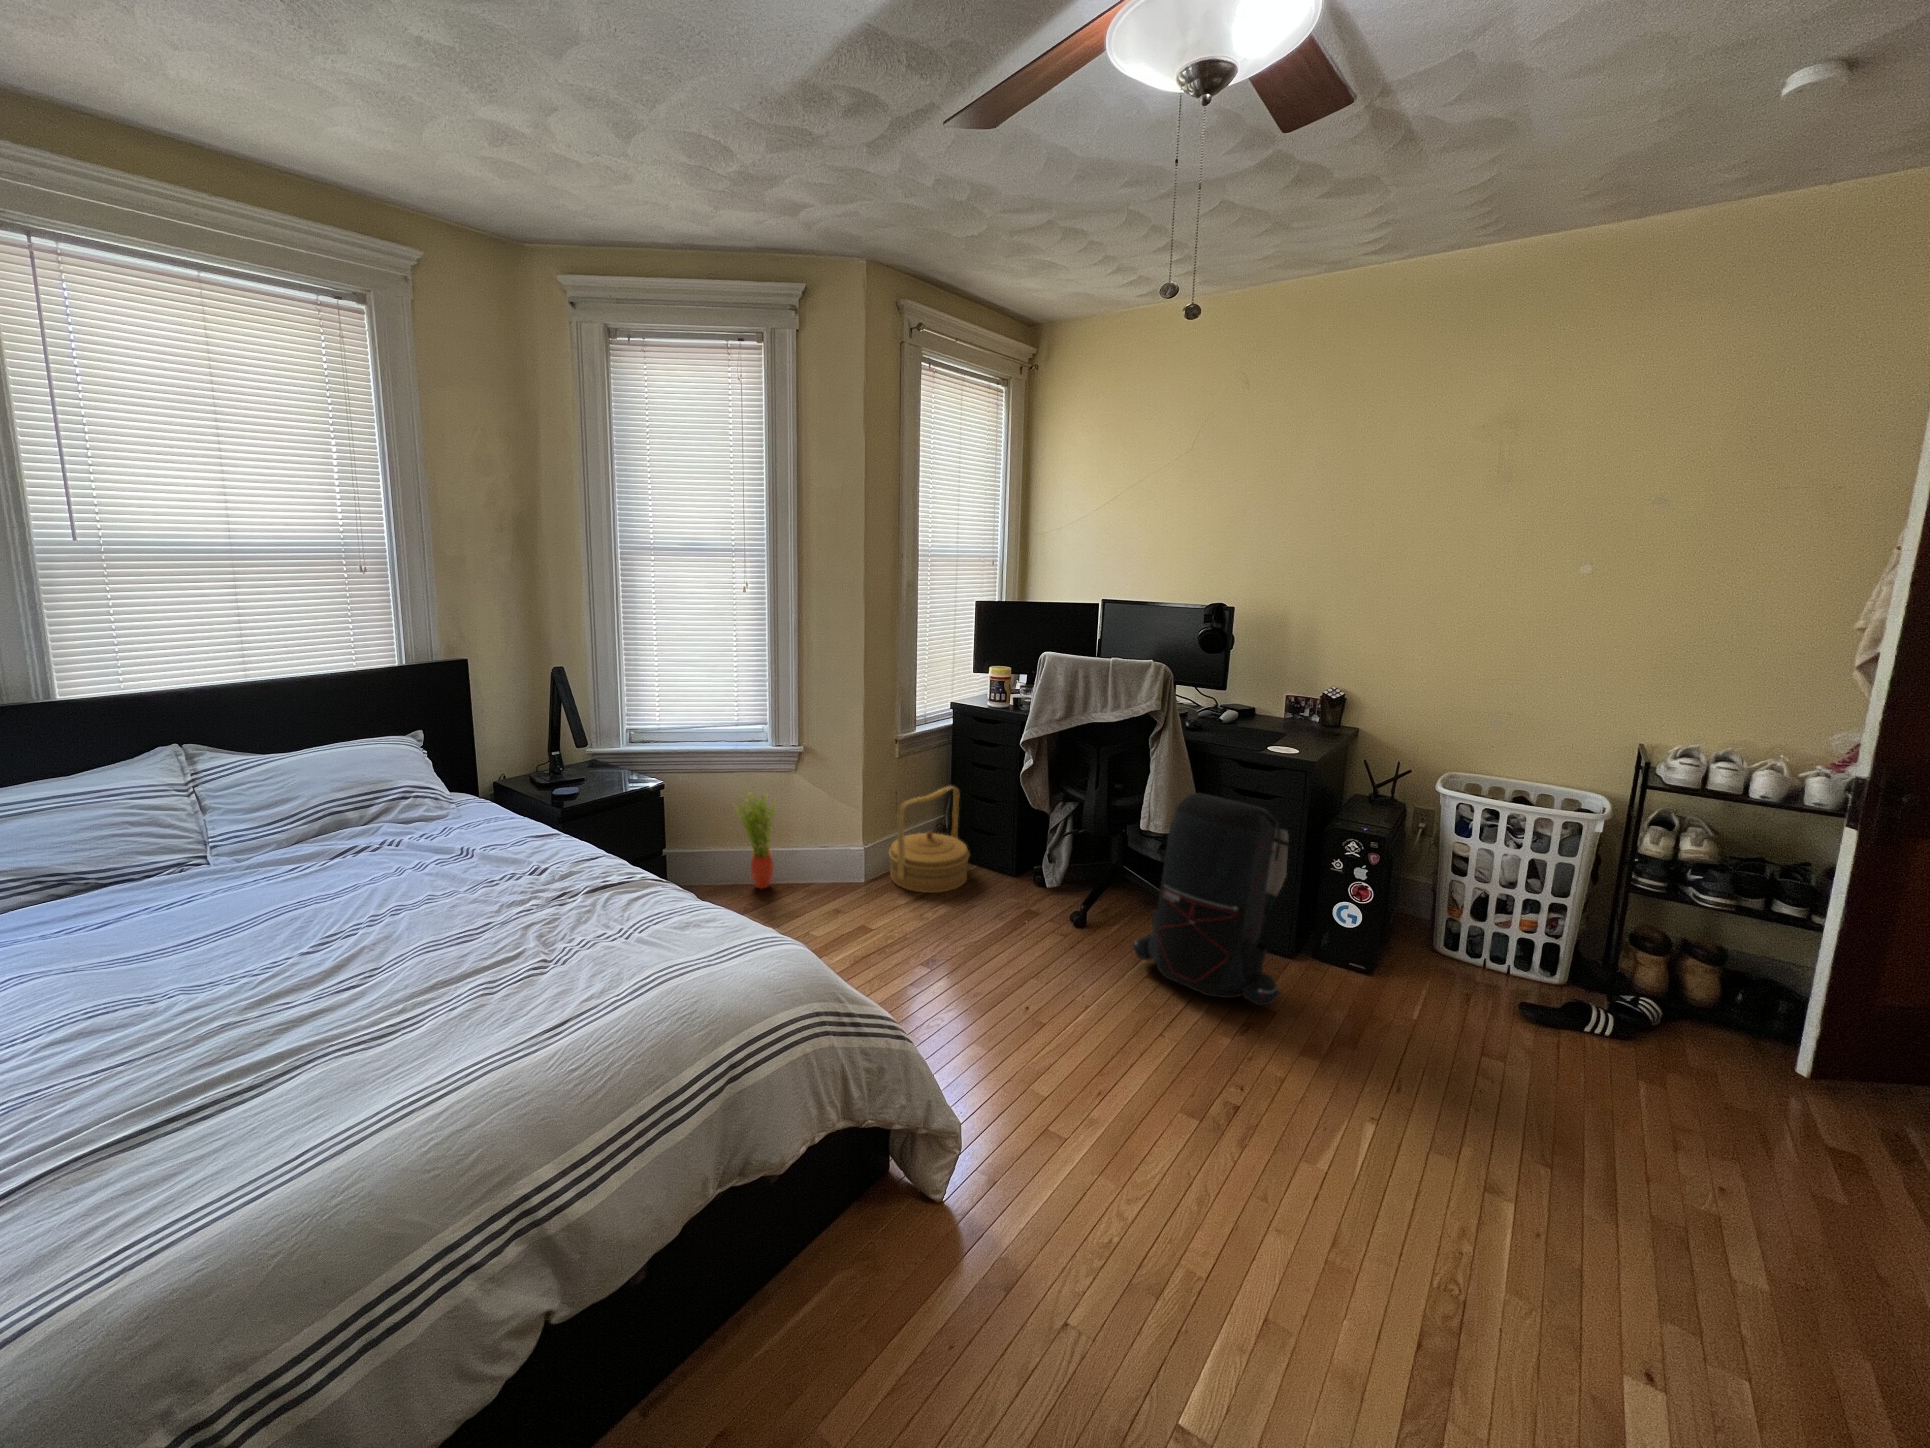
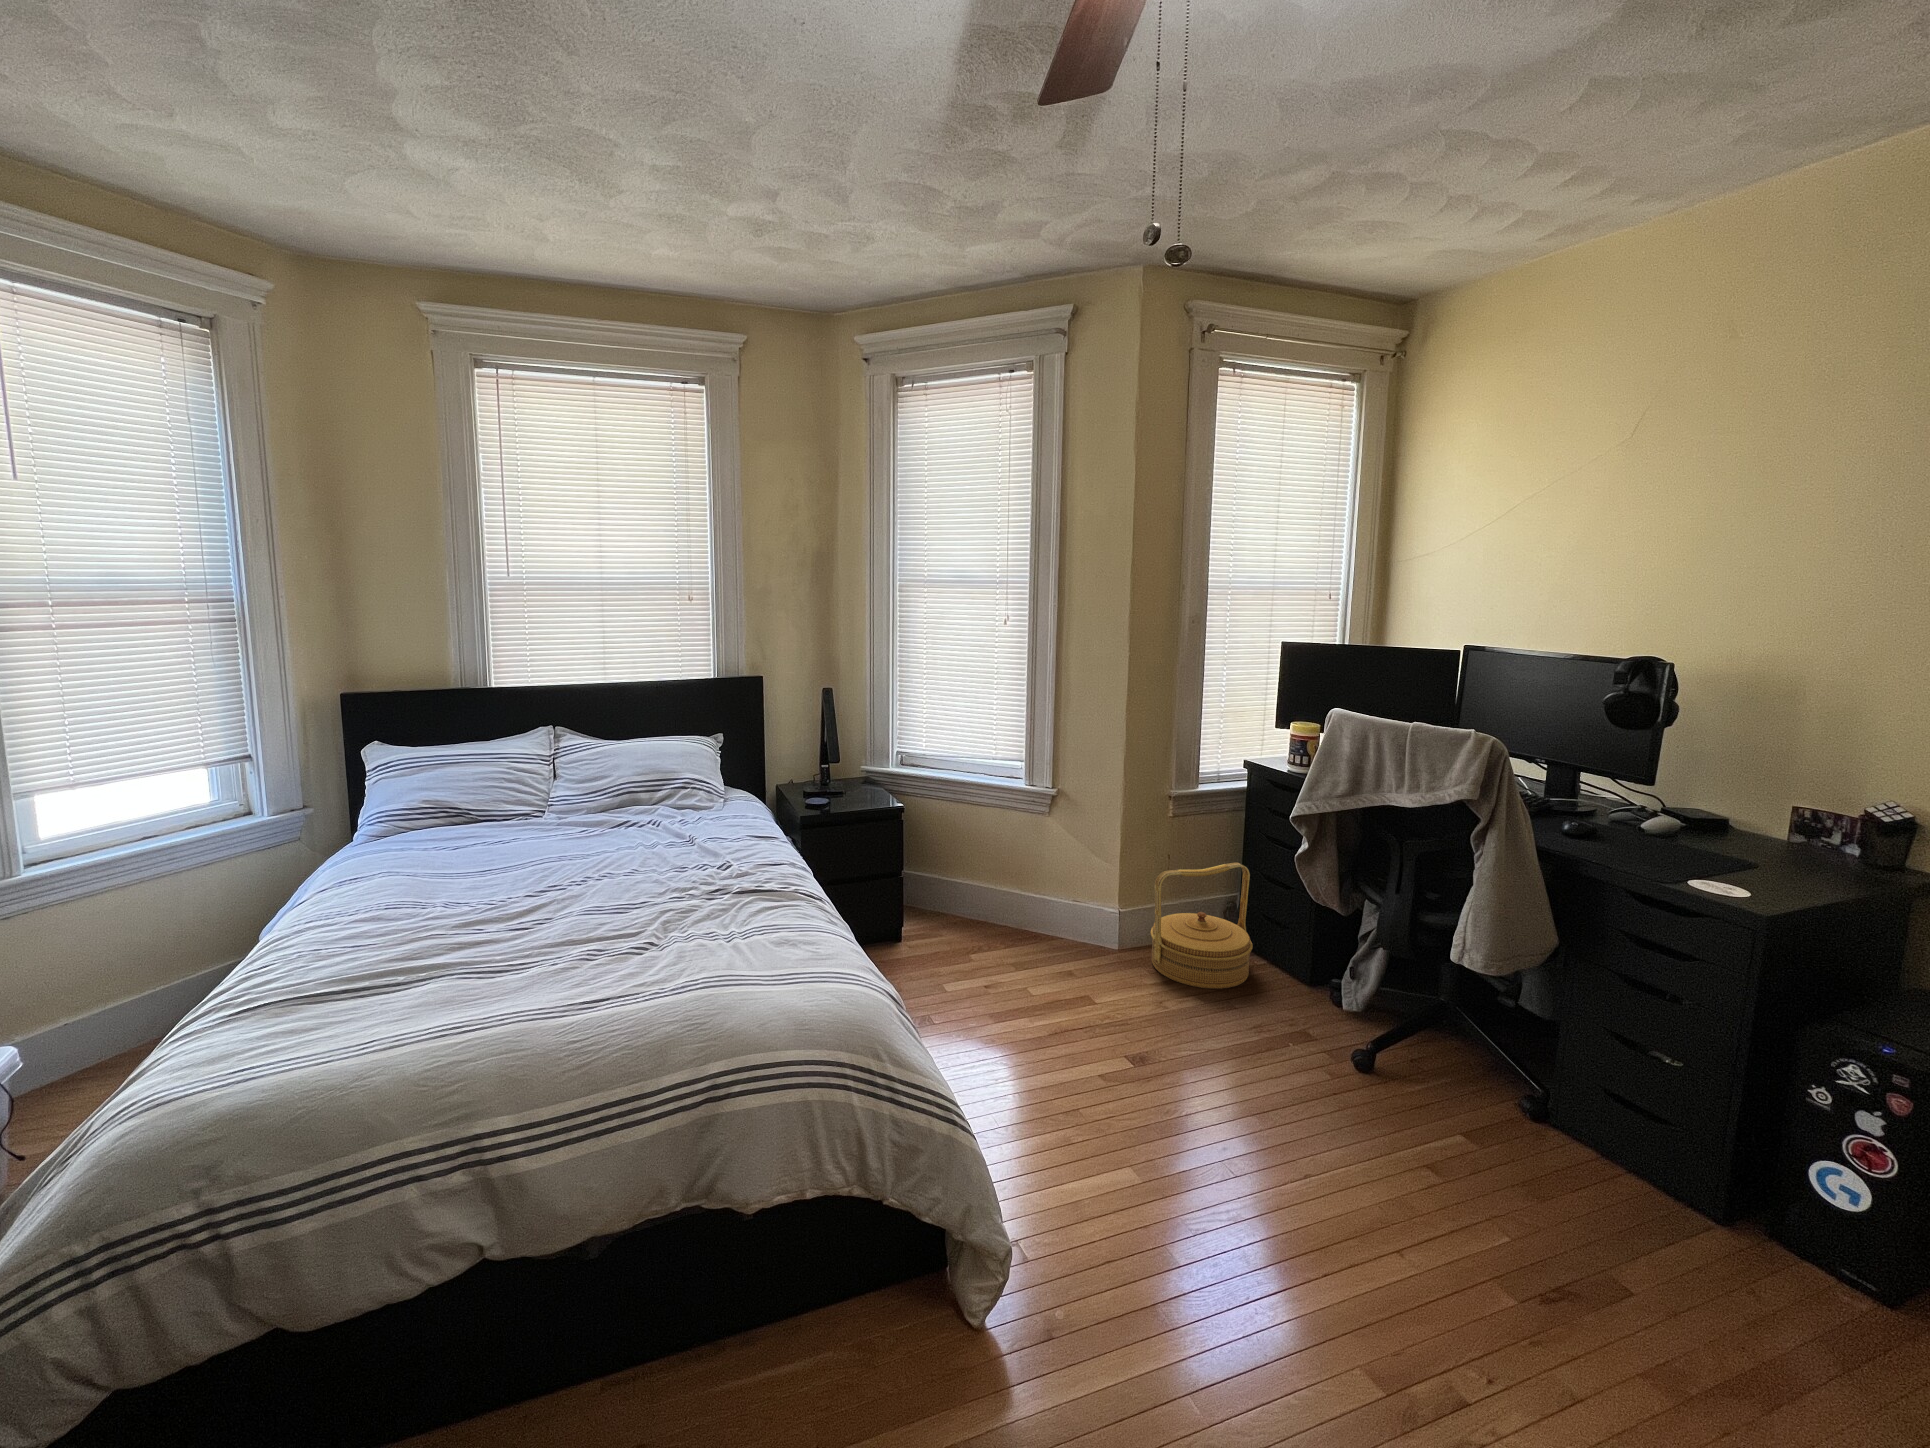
potted plant: present [735,787,776,888] -> none [981,827,1028,939]
backpack: present [1131,793,1289,1005] -> none [1409,923,1698,1269]

